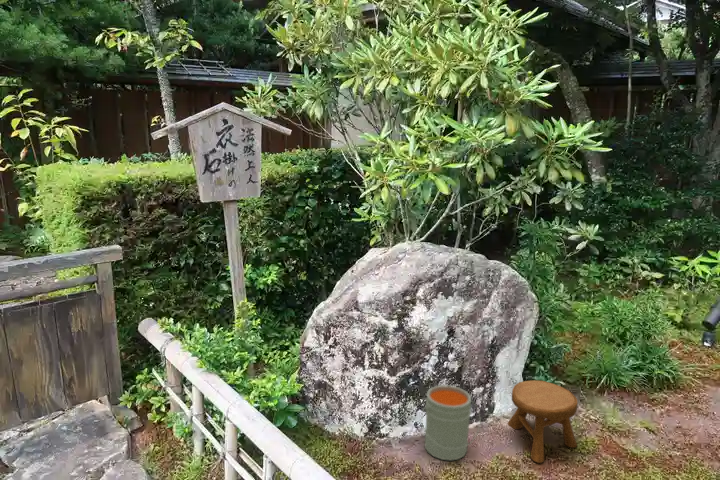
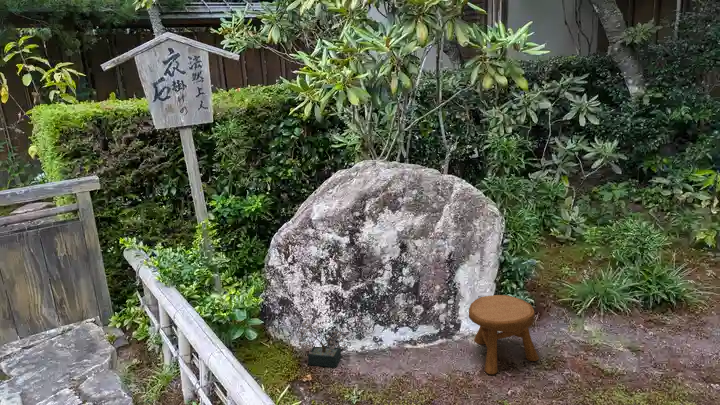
bucket: present [422,385,481,460] -> none [371,300,433,371]
decorative plant: none [341,404,392,456] -> present [297,319,345,367]

